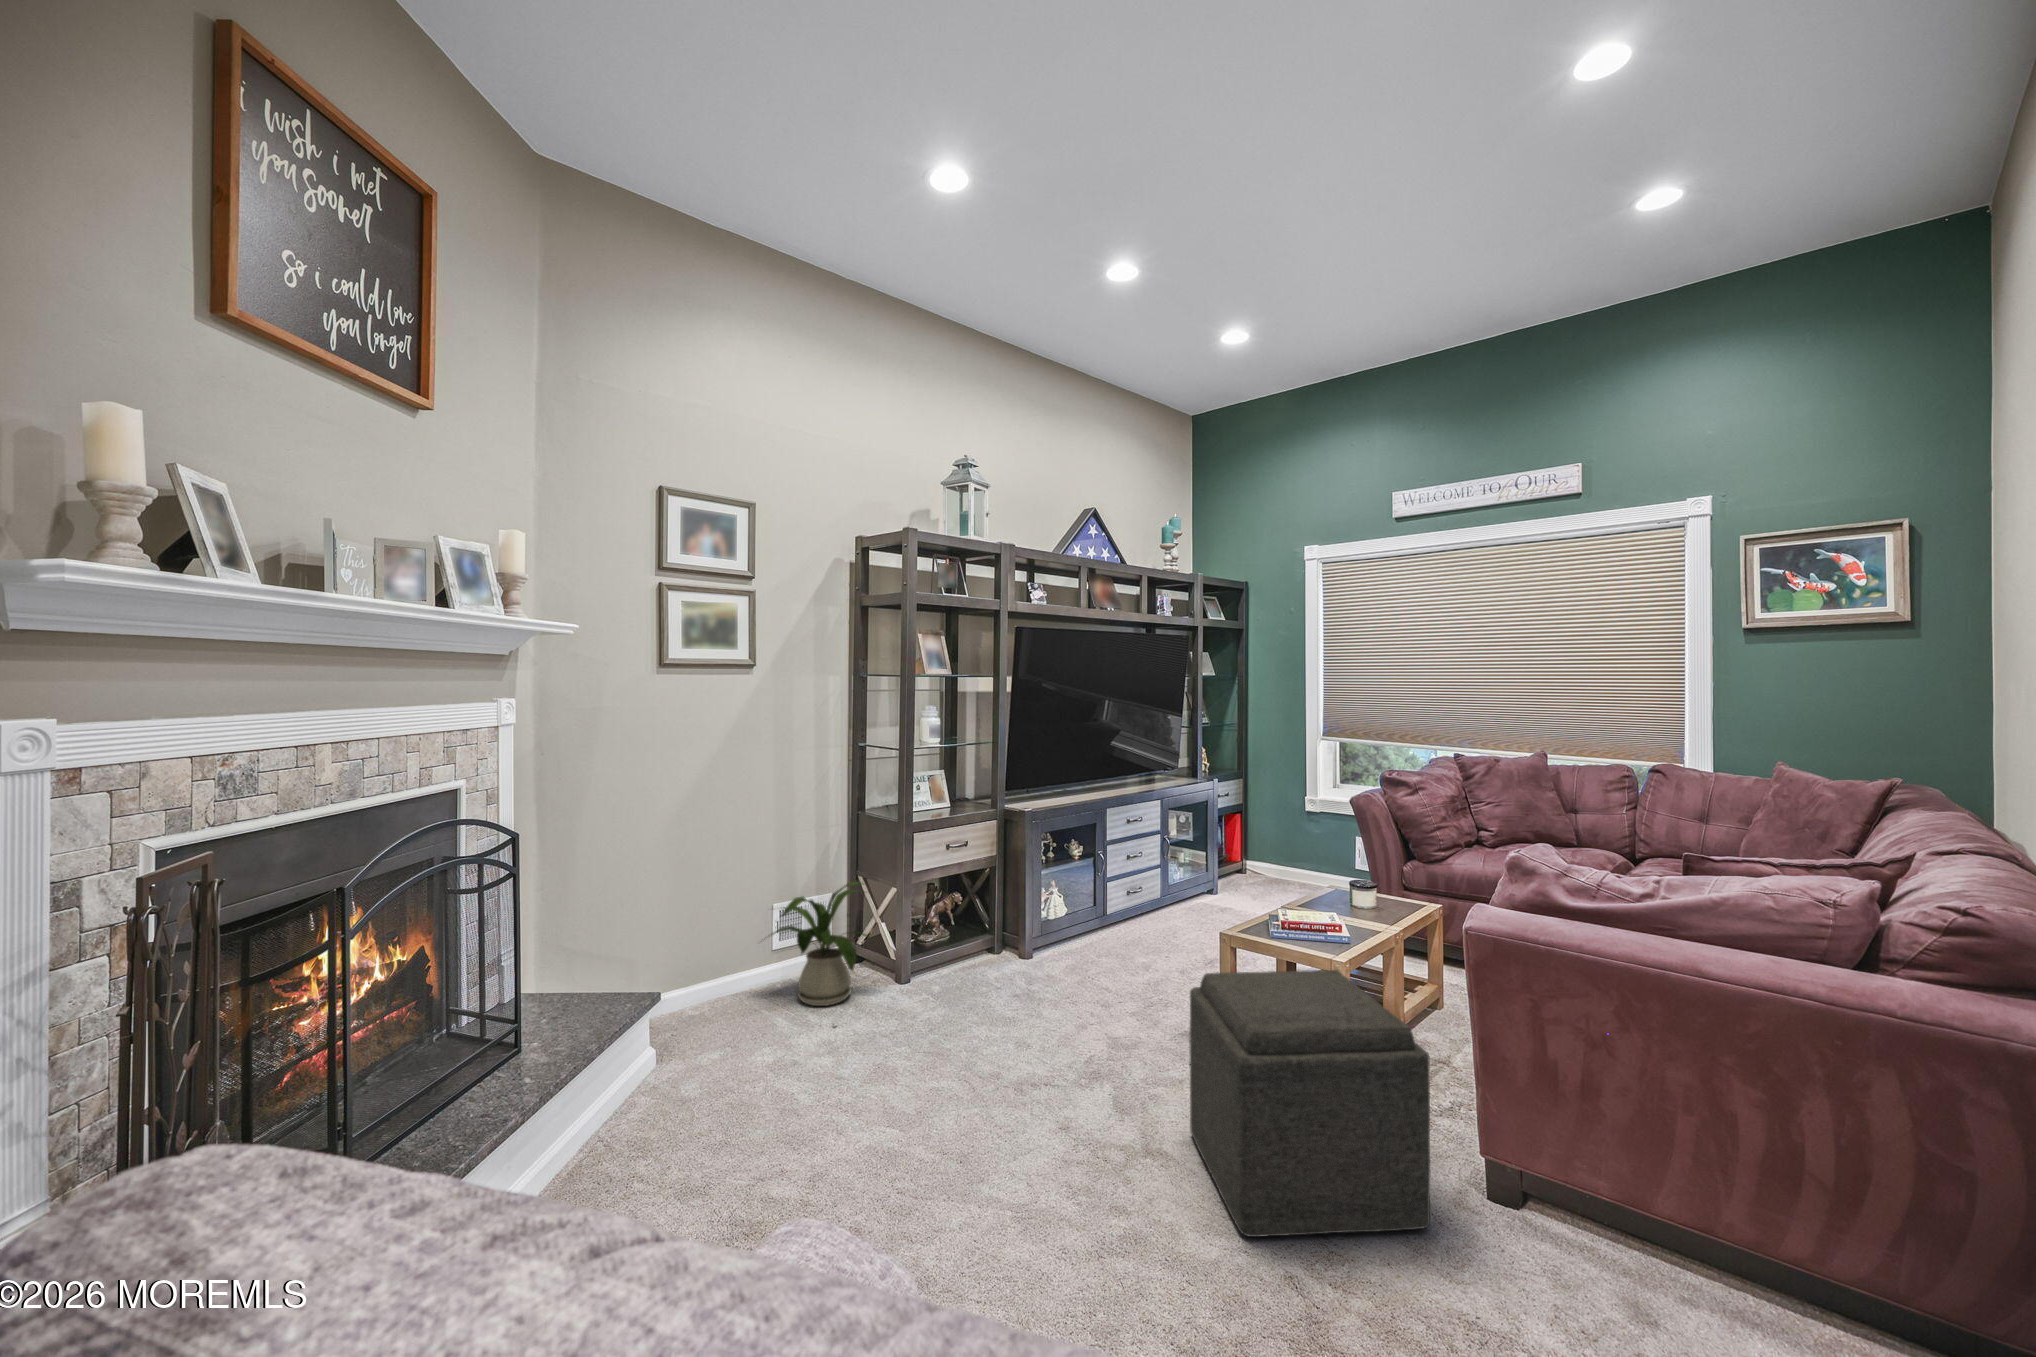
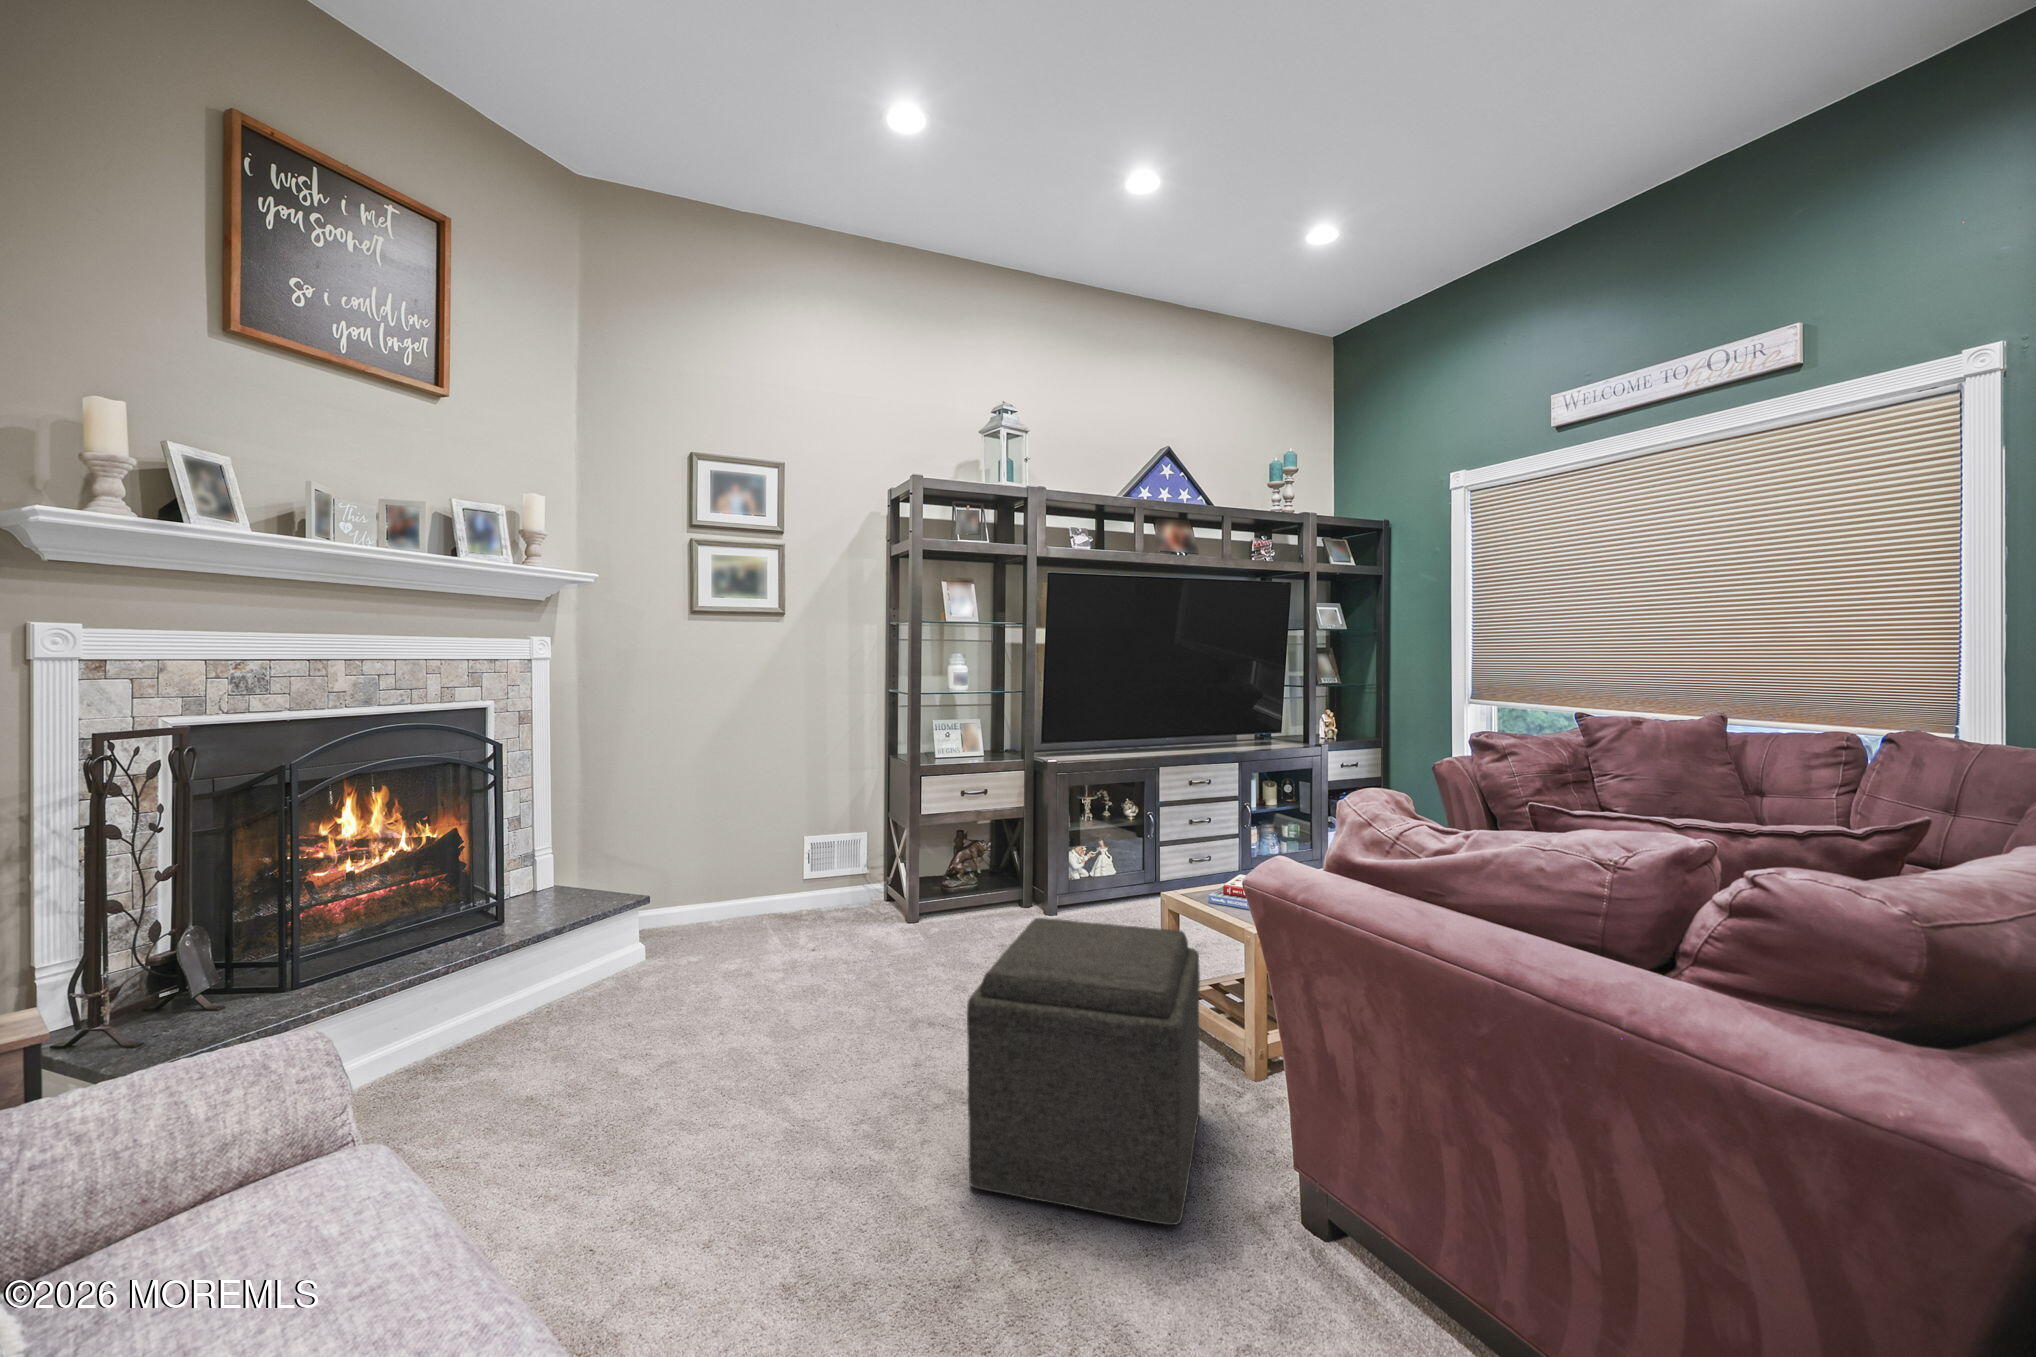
house plant: present [761,882,870,1006] -> none [779,814,883,926]

